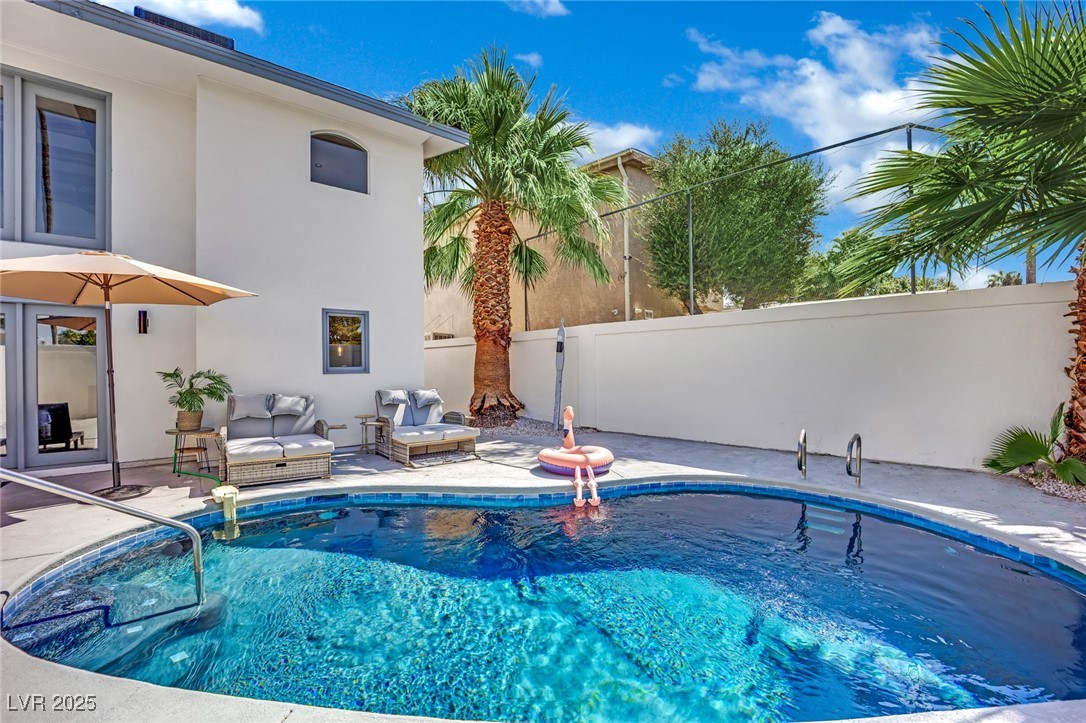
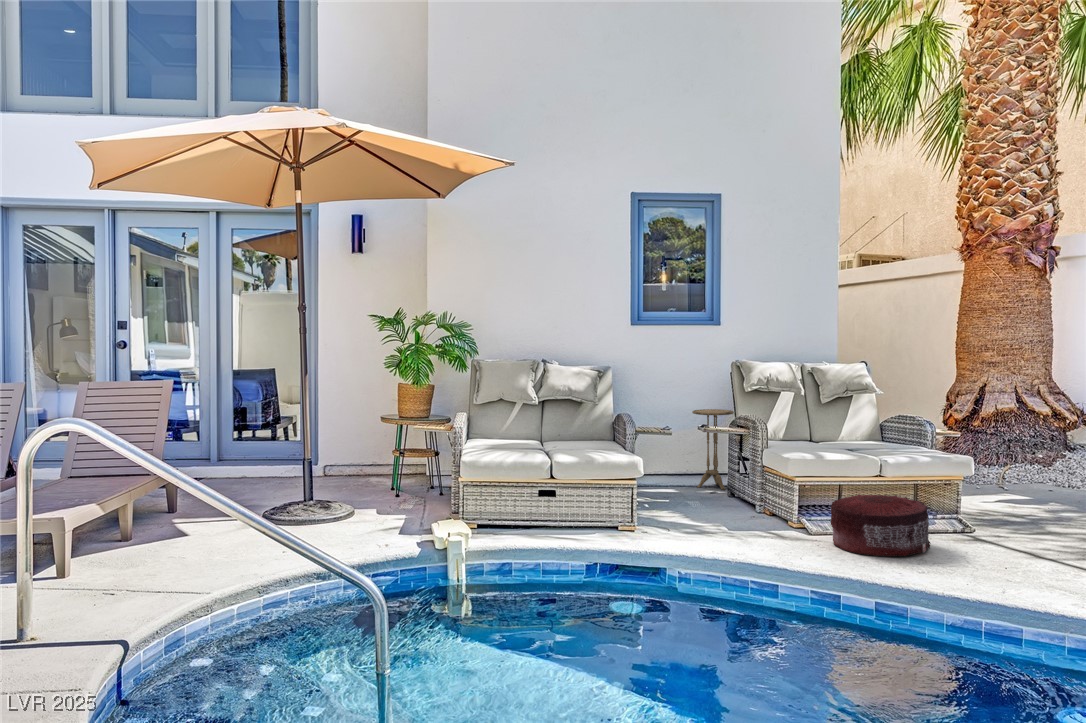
pouf: none [423,449,464,475] -> present [831,494,931,556]

